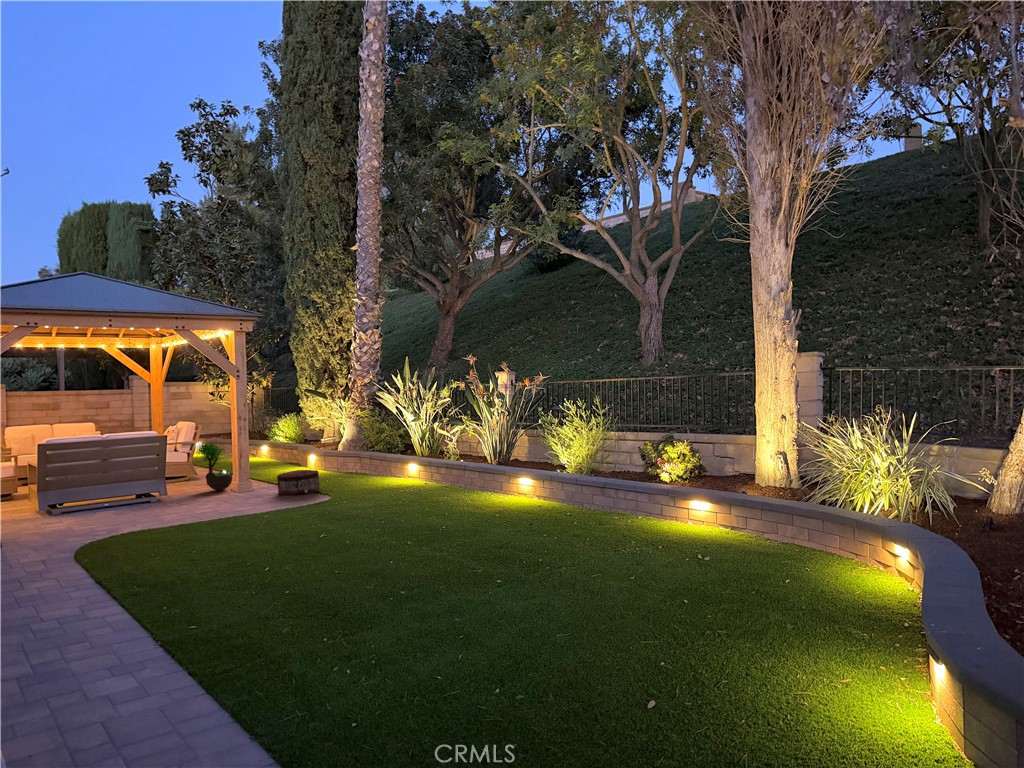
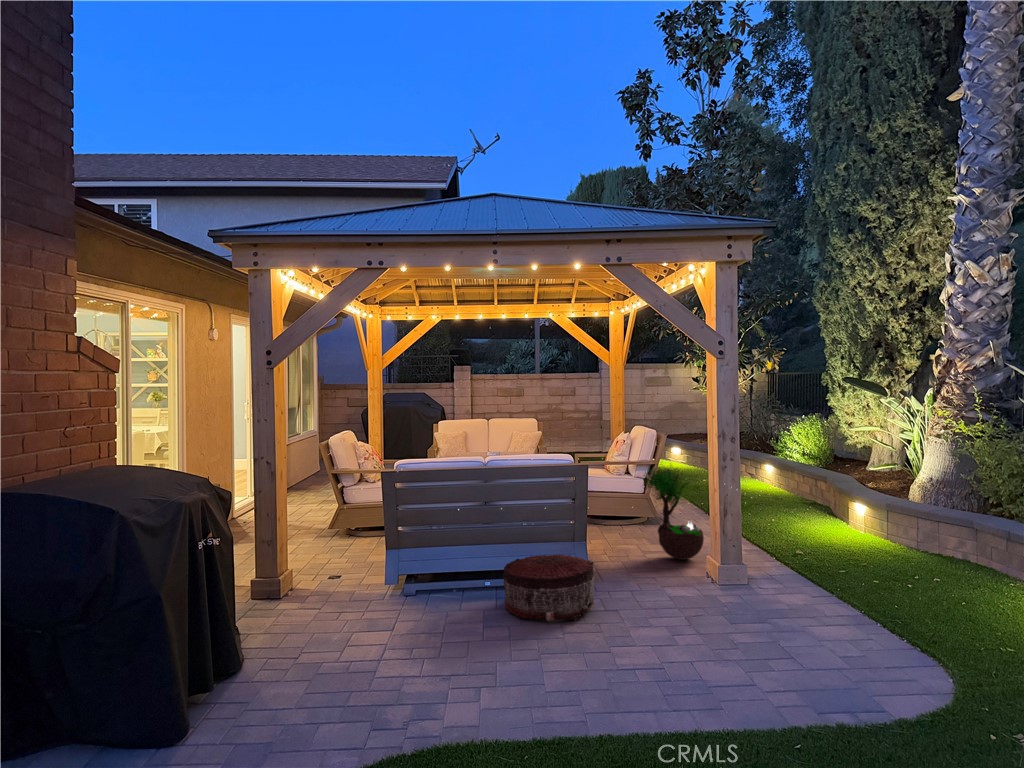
pouf: present [277,470,320,495] -> present [503,554,595,621]

